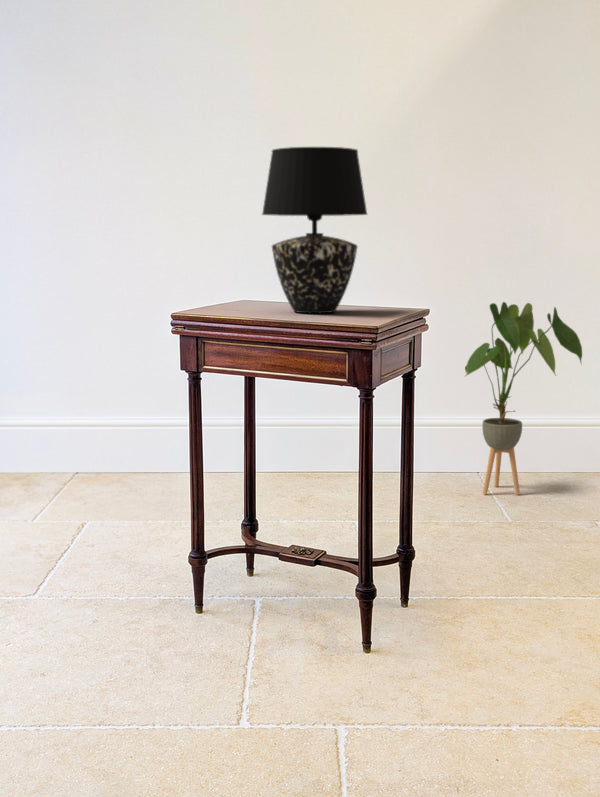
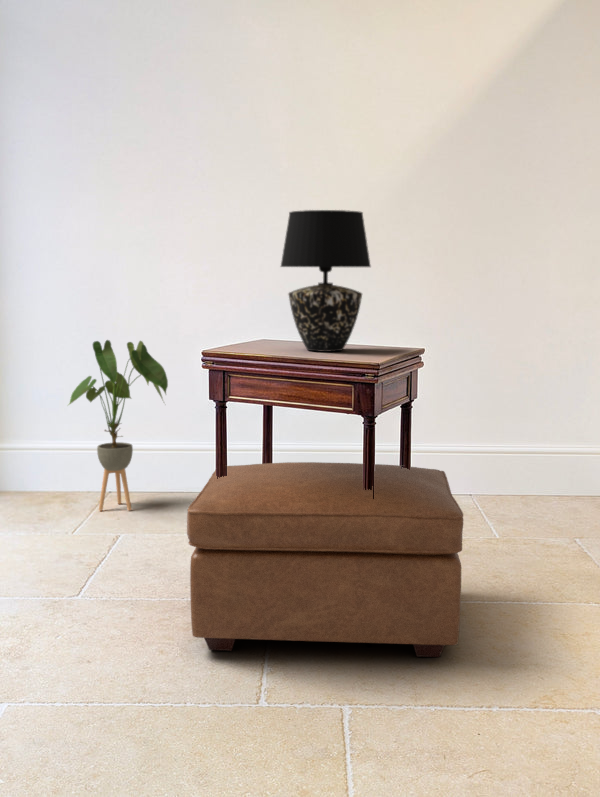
house plant: present [465,302,582,494] -> present [69,340,168,510]
ottoman: none [155,443,476,665] -> present [187,462,463,657]

